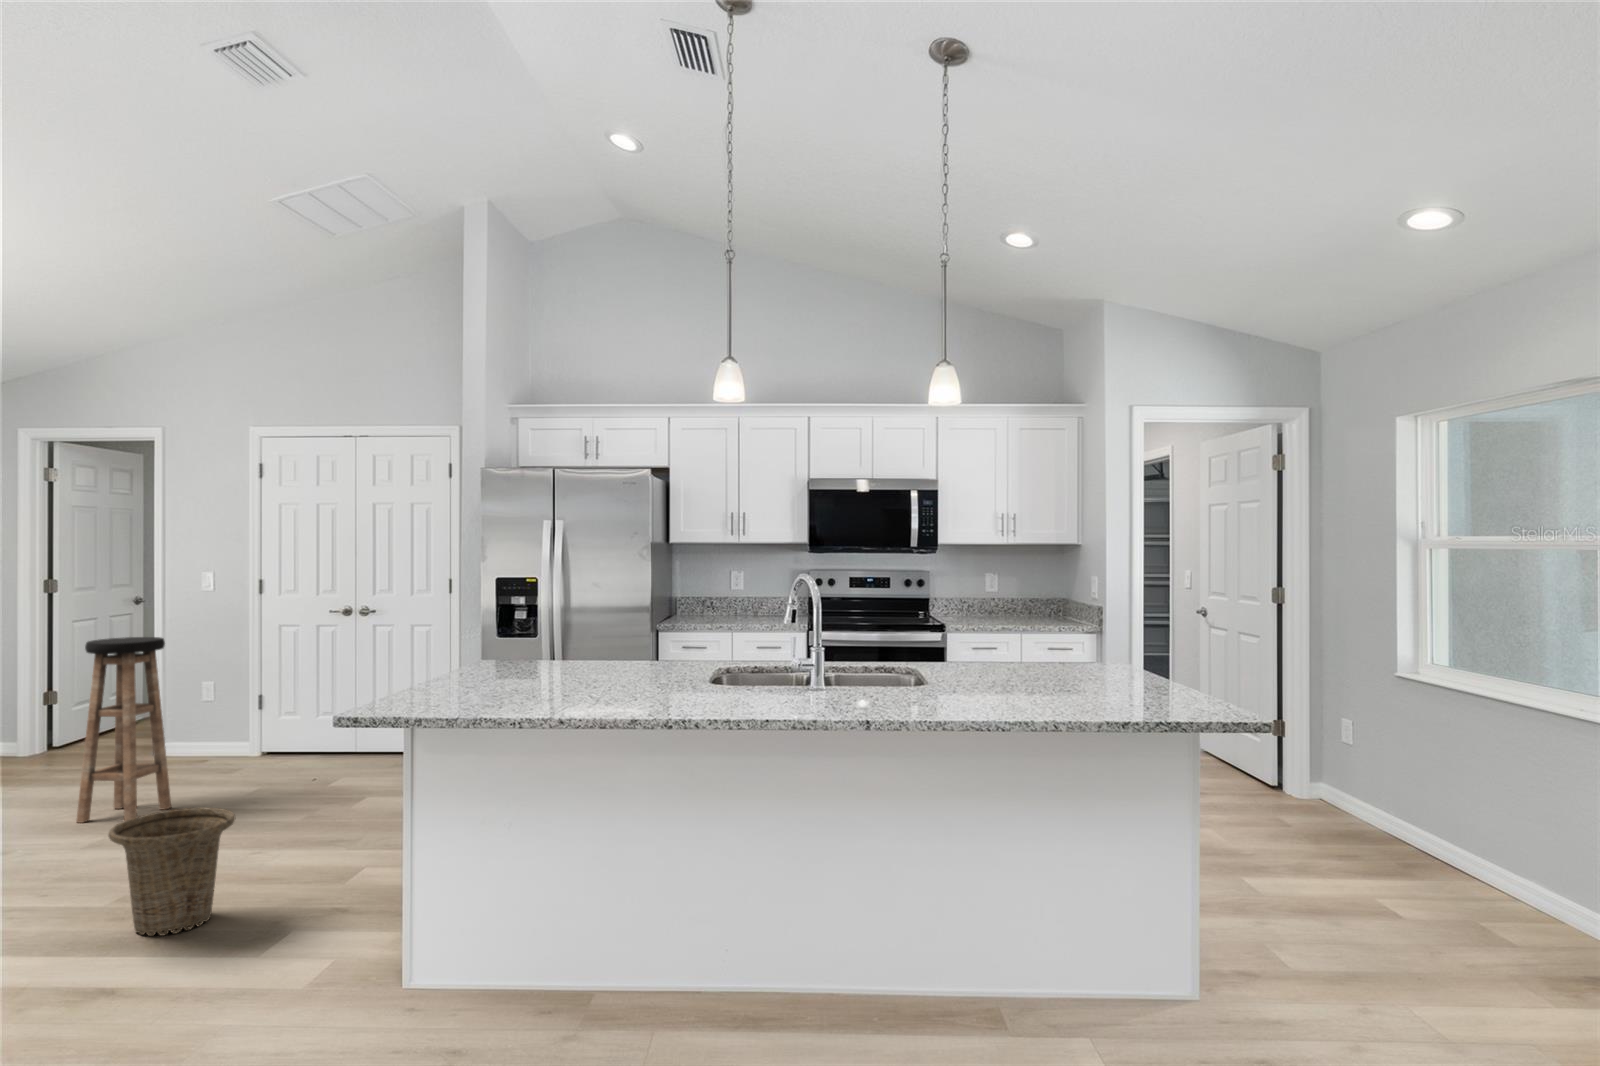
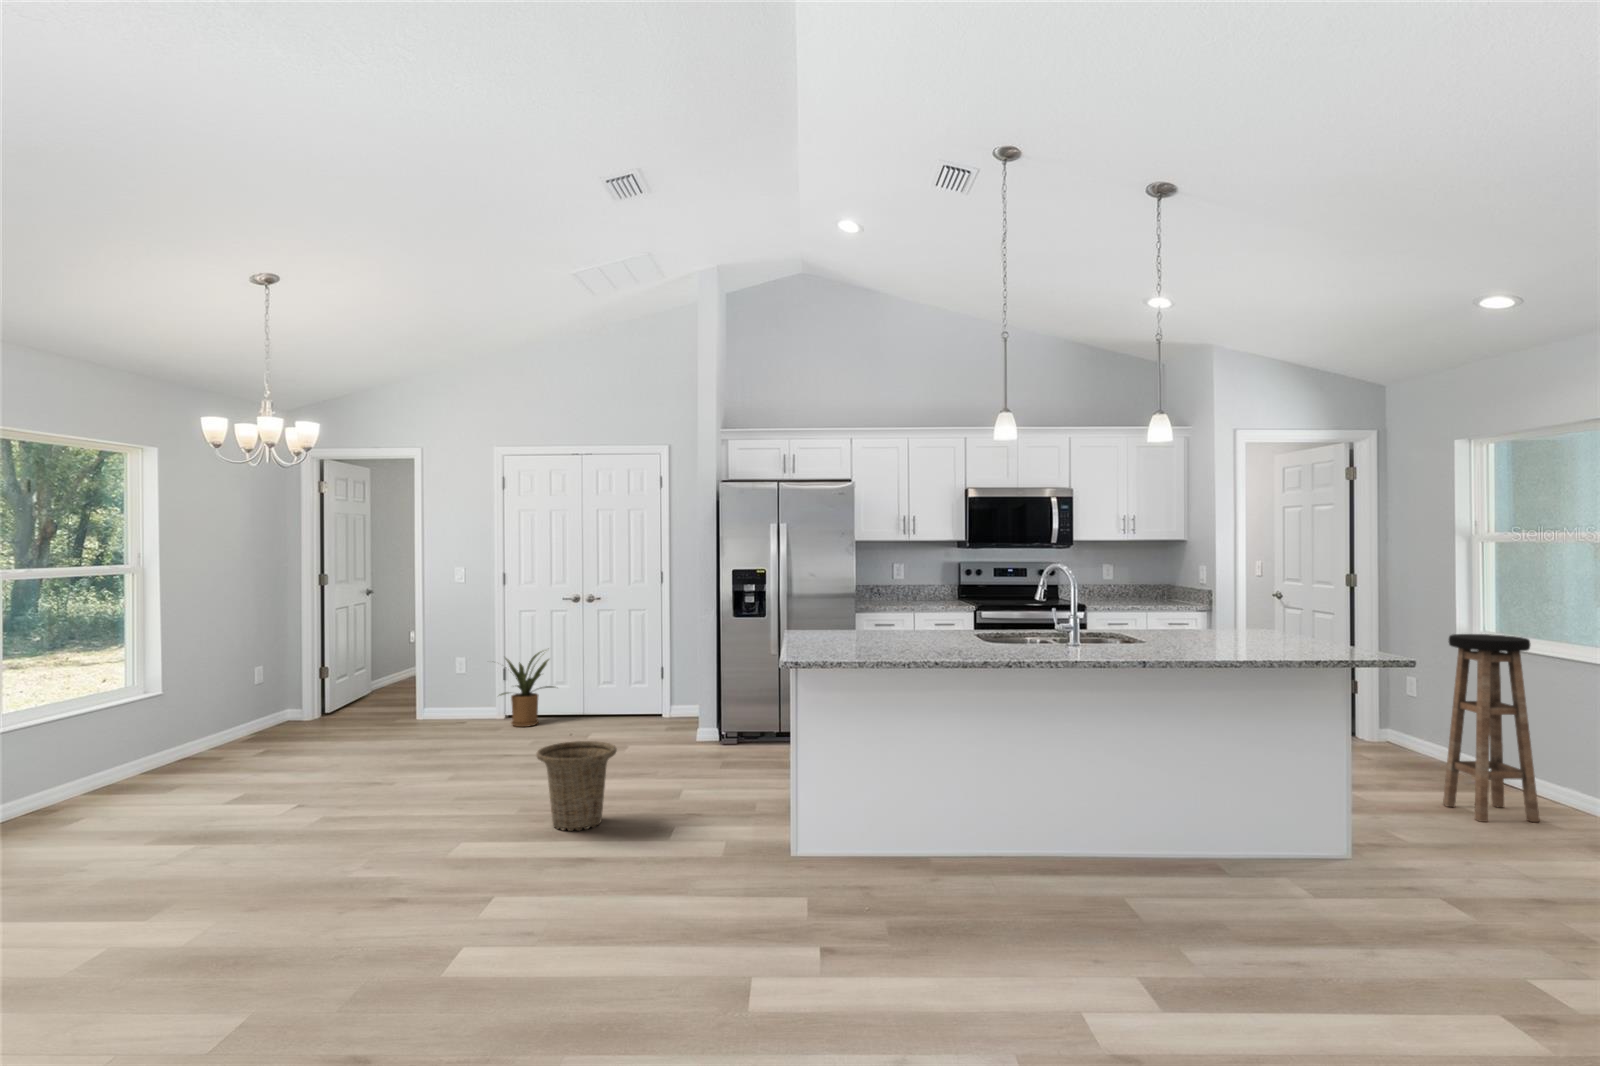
bar stool: present [76,637,171,823] -> present [1443,634,1540,822]
house plant: none [218,671,317,769] -> present [500,651,555,727]

